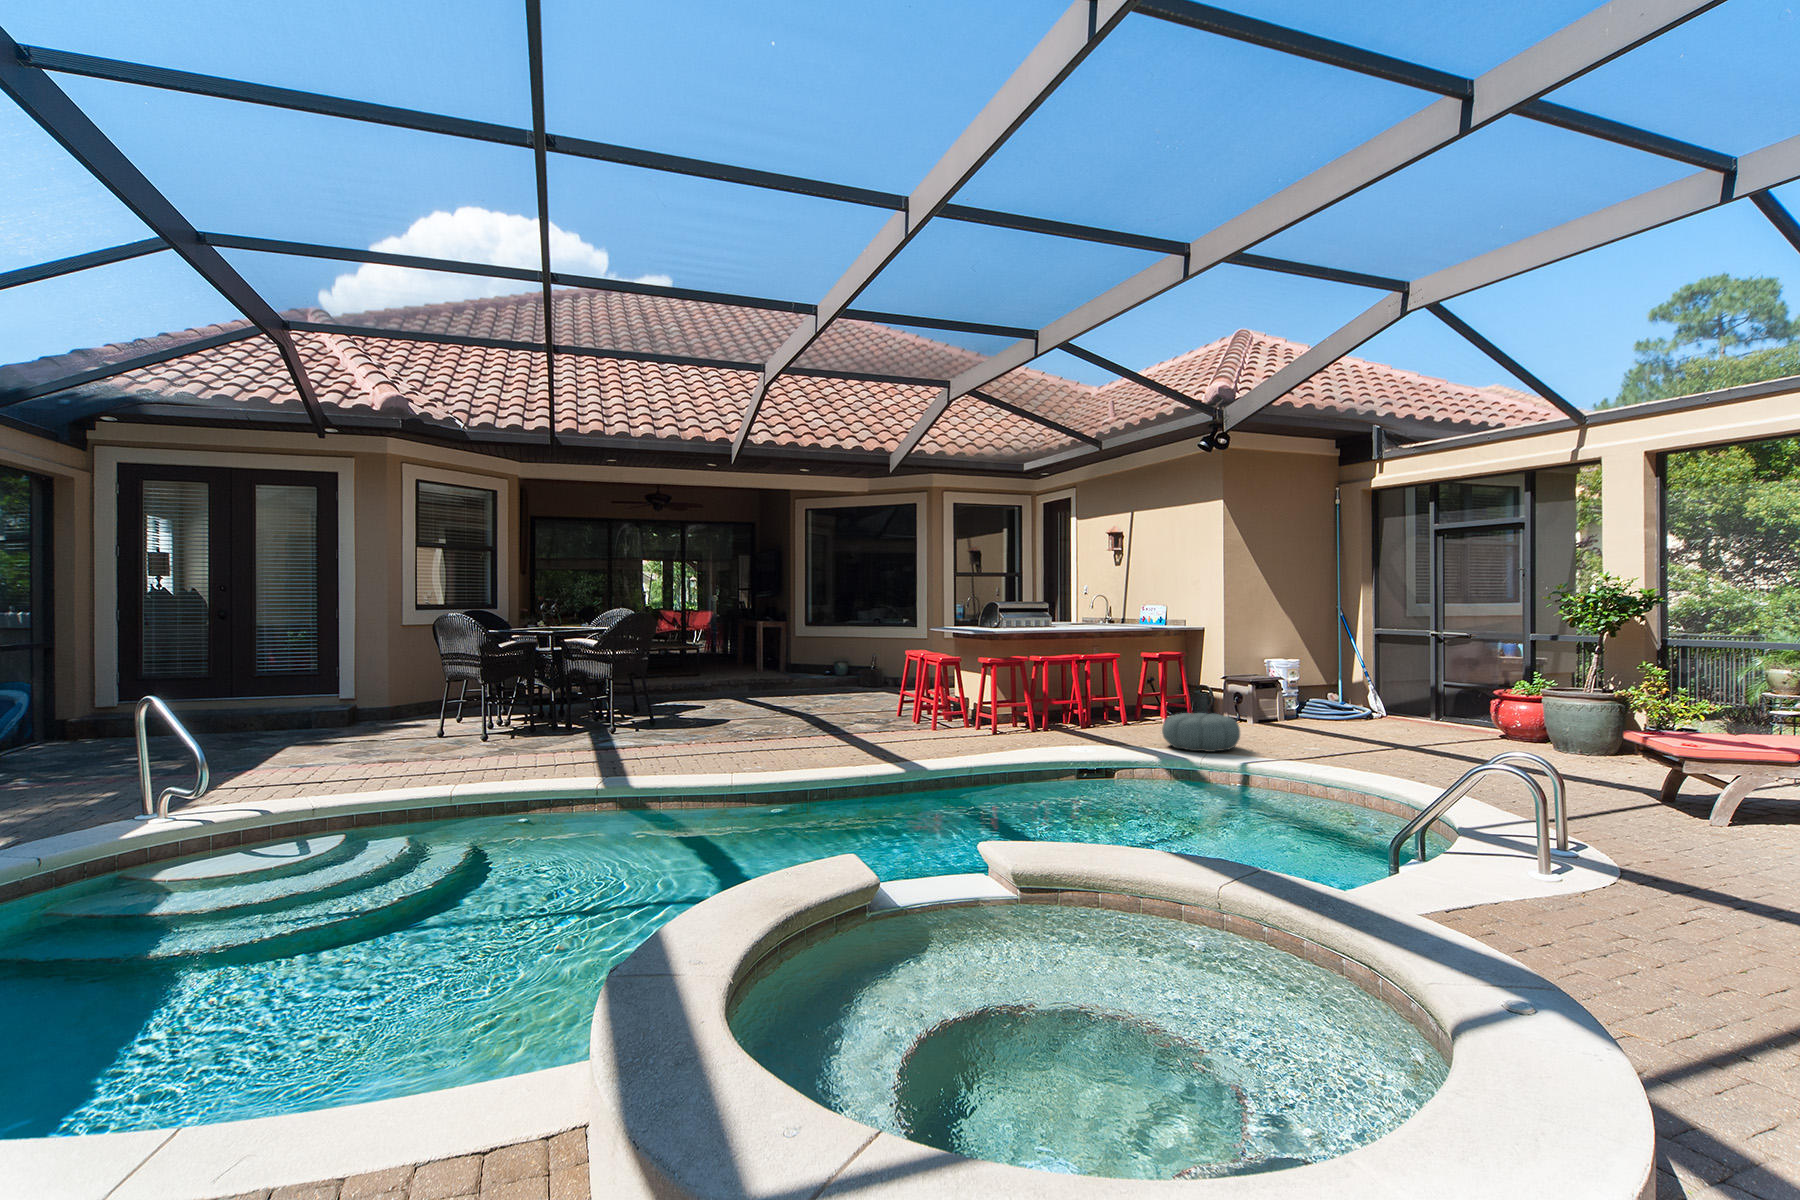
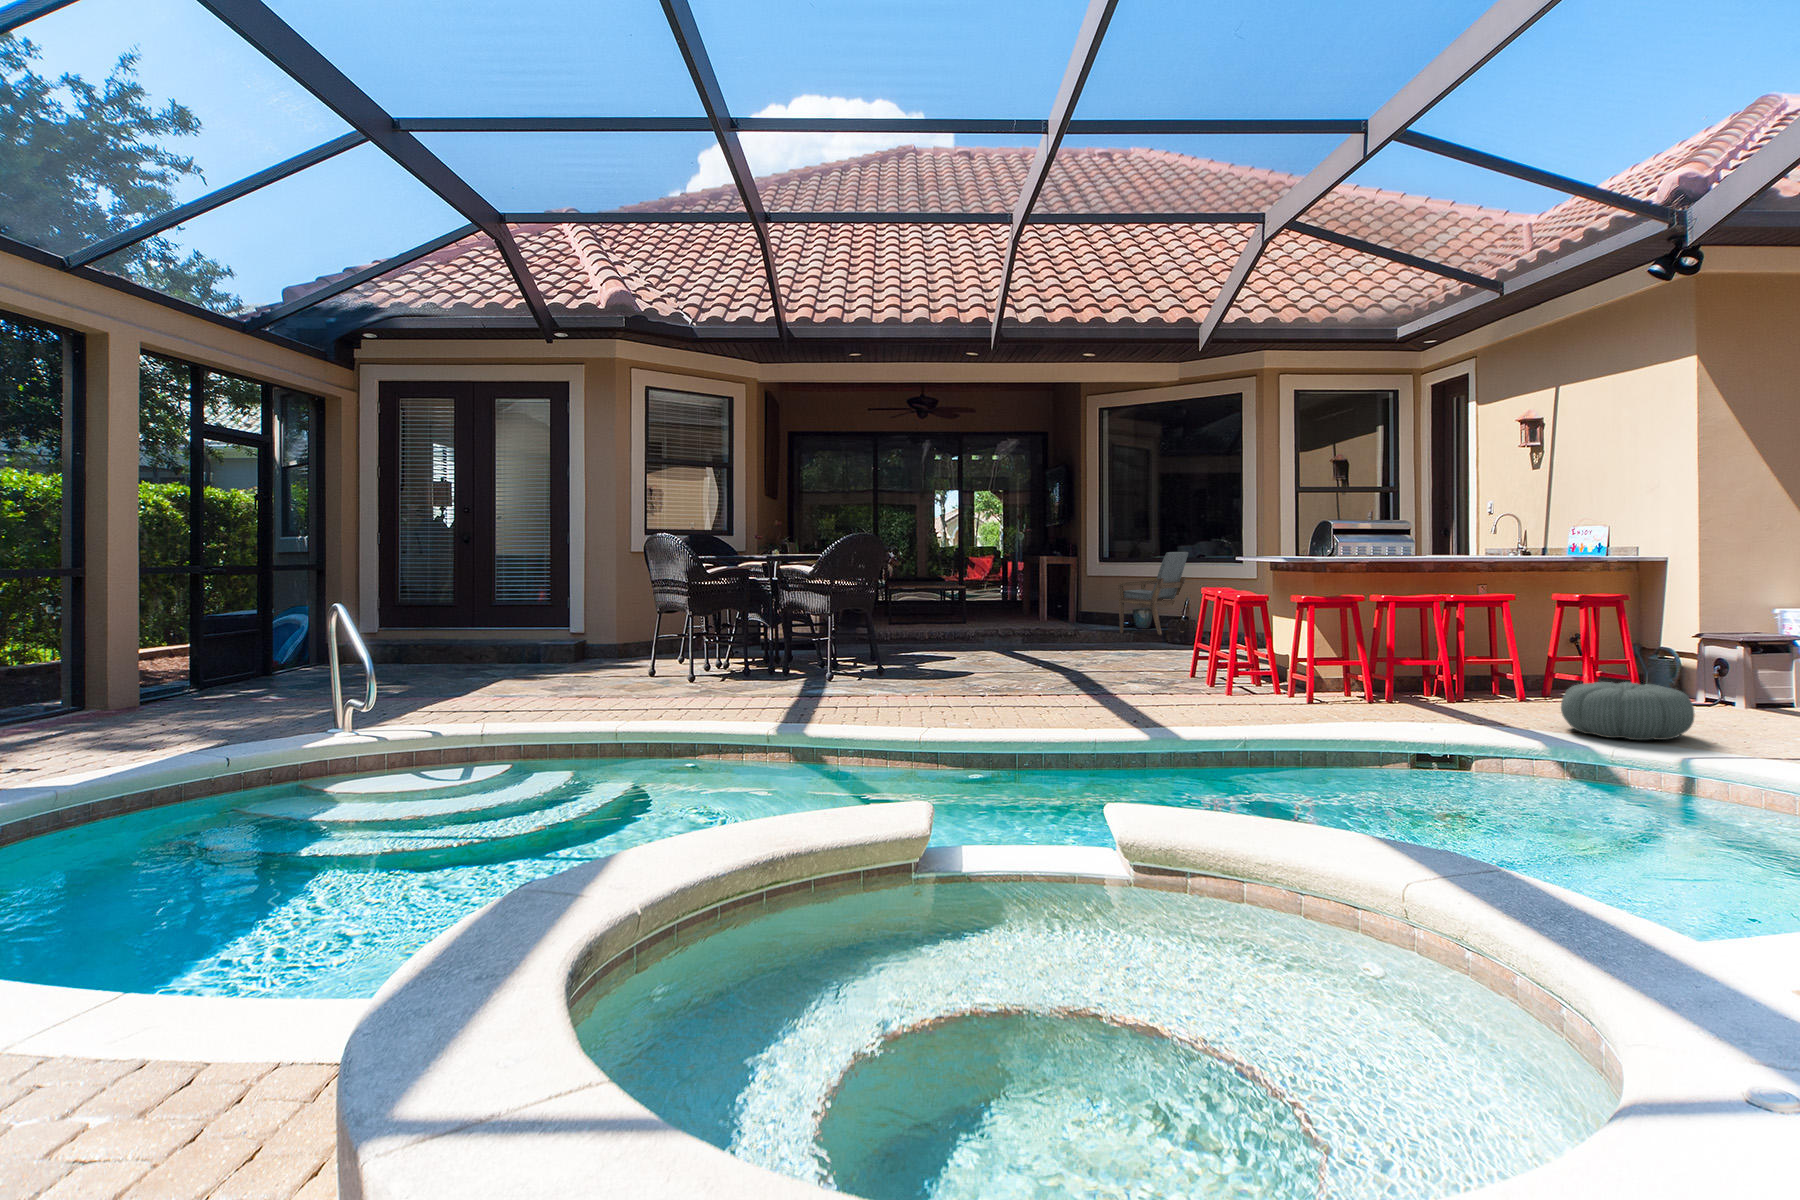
armchair: none [825,620,877,685] -> present [1118,552,1188,636]

